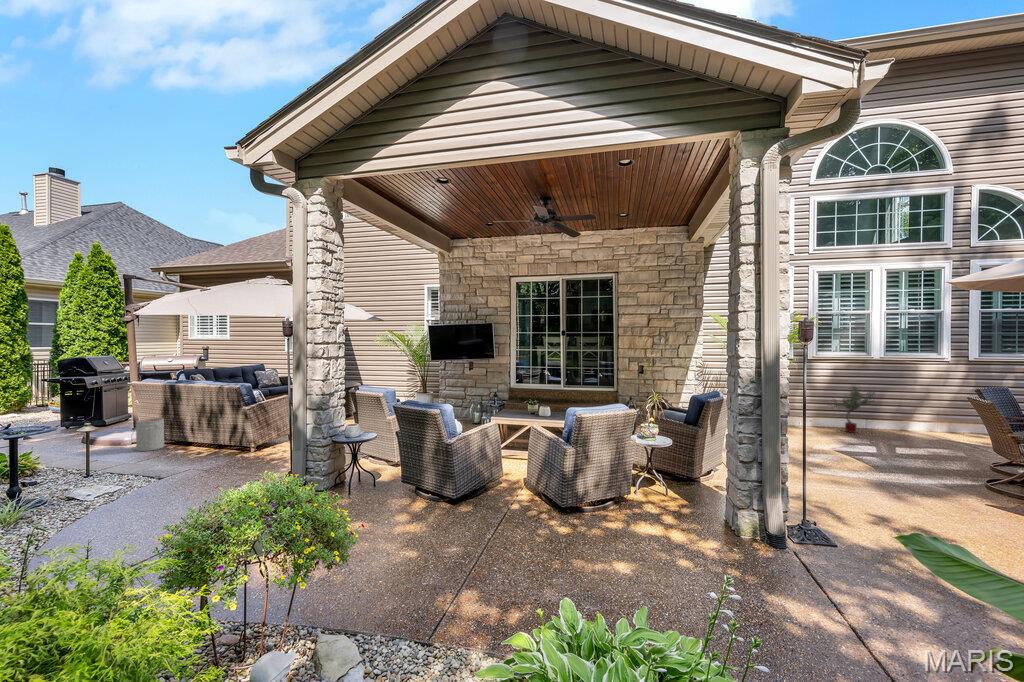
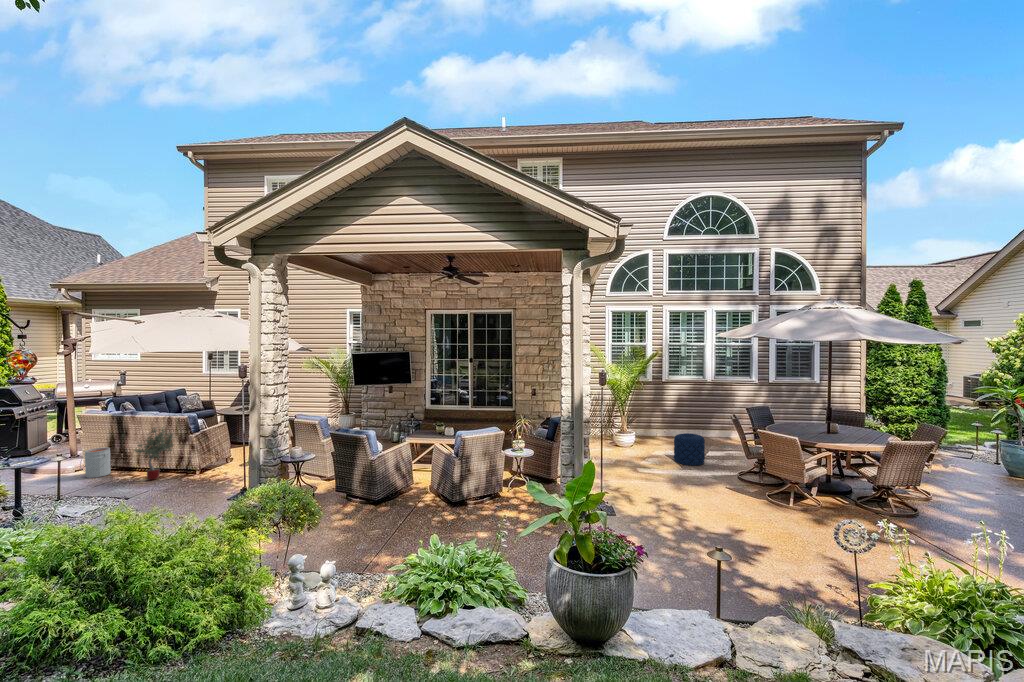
potted tree: present [829,387,875,433] -> present [134,427,174,480]
pouf: none [856,427,910,472] -> present [674,433,705,465]

